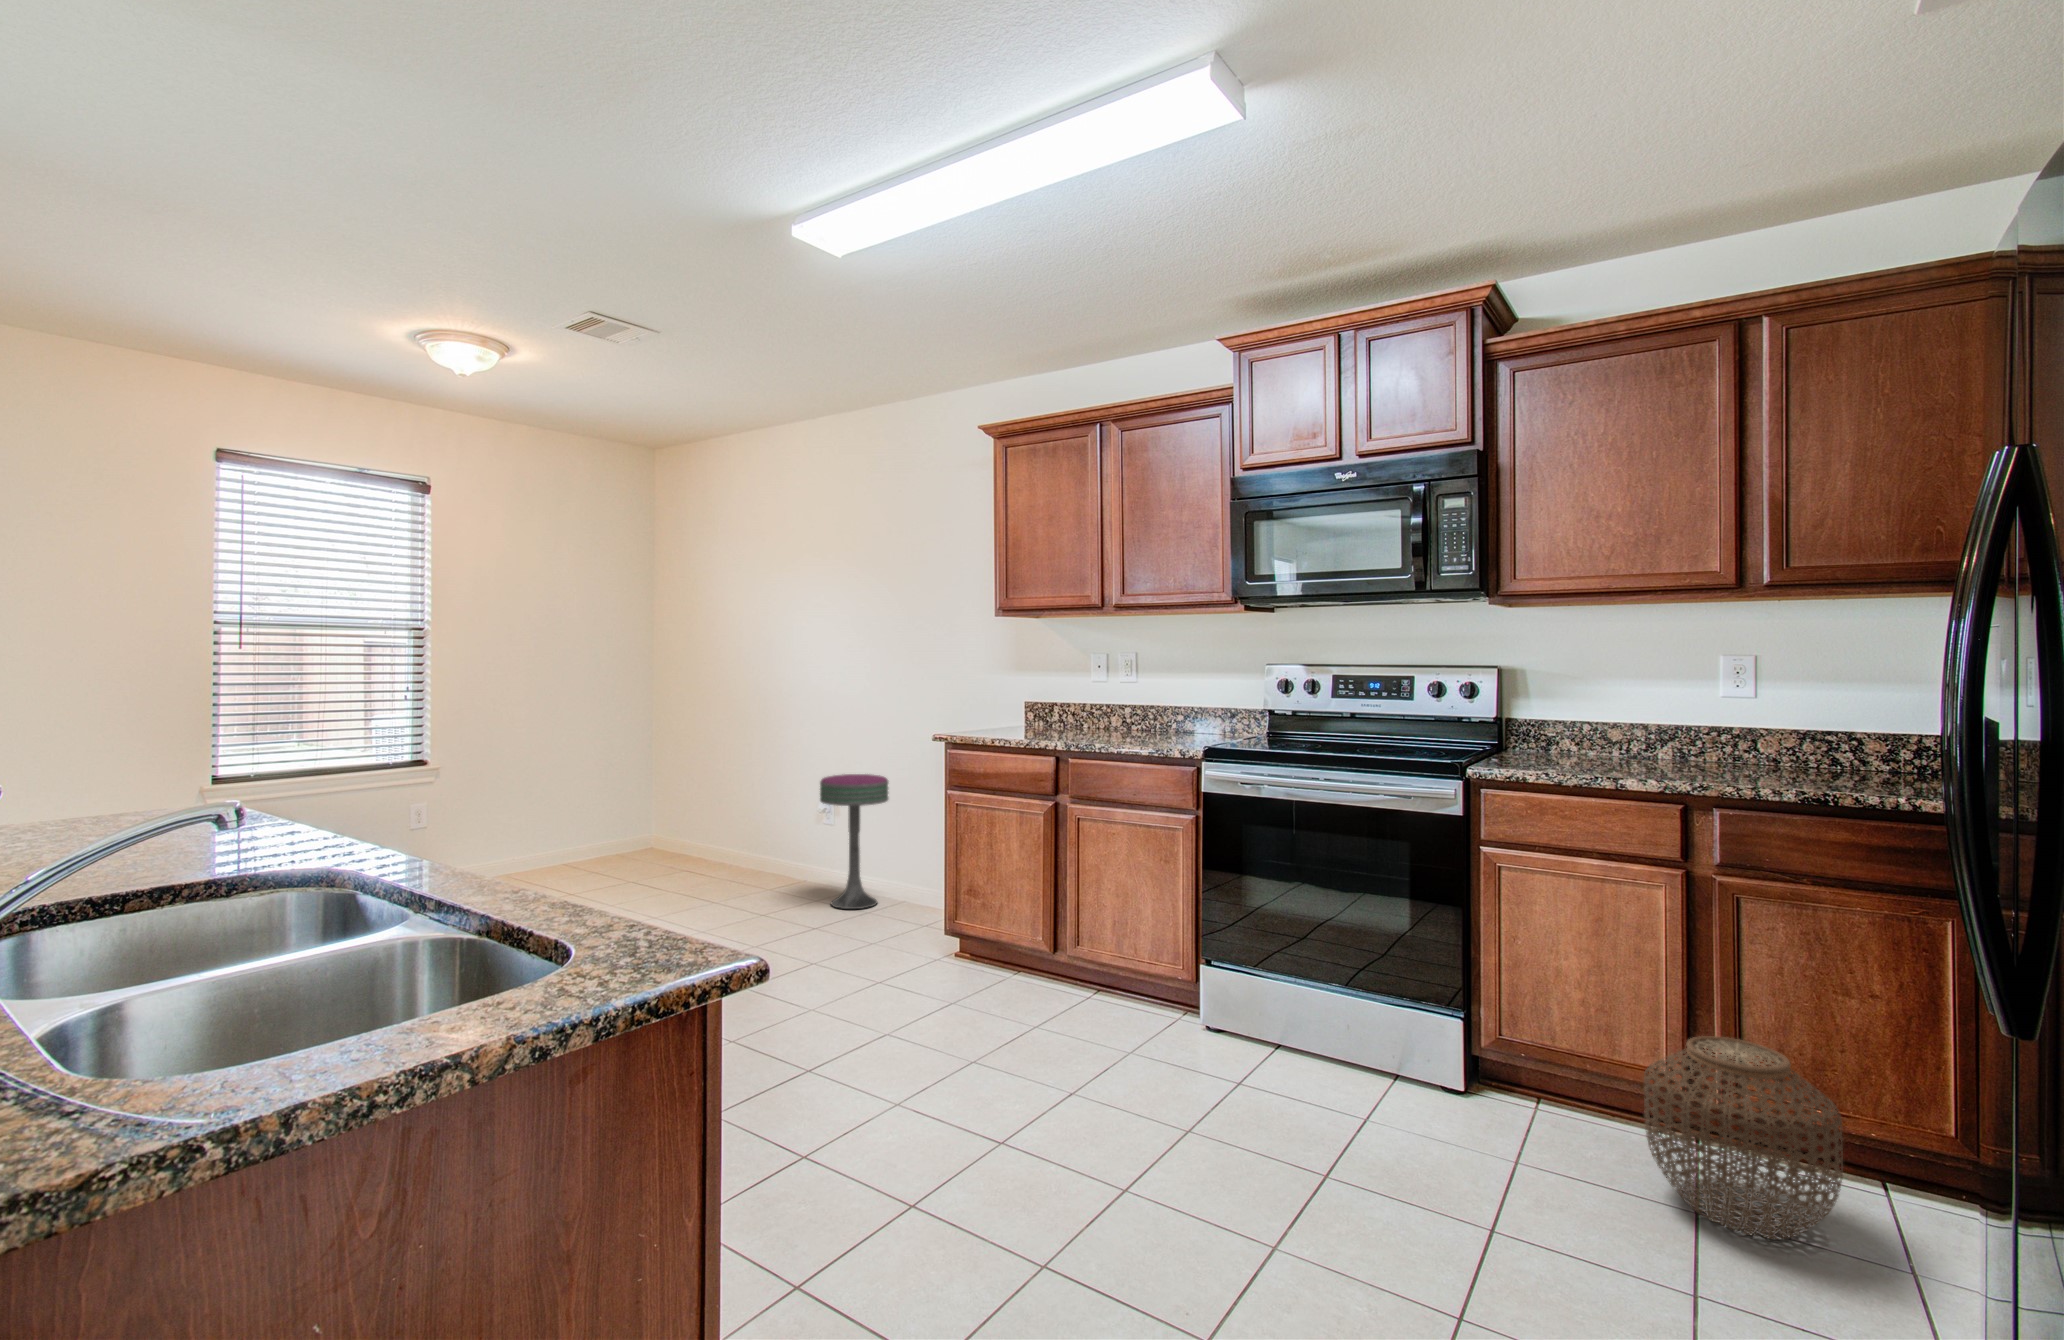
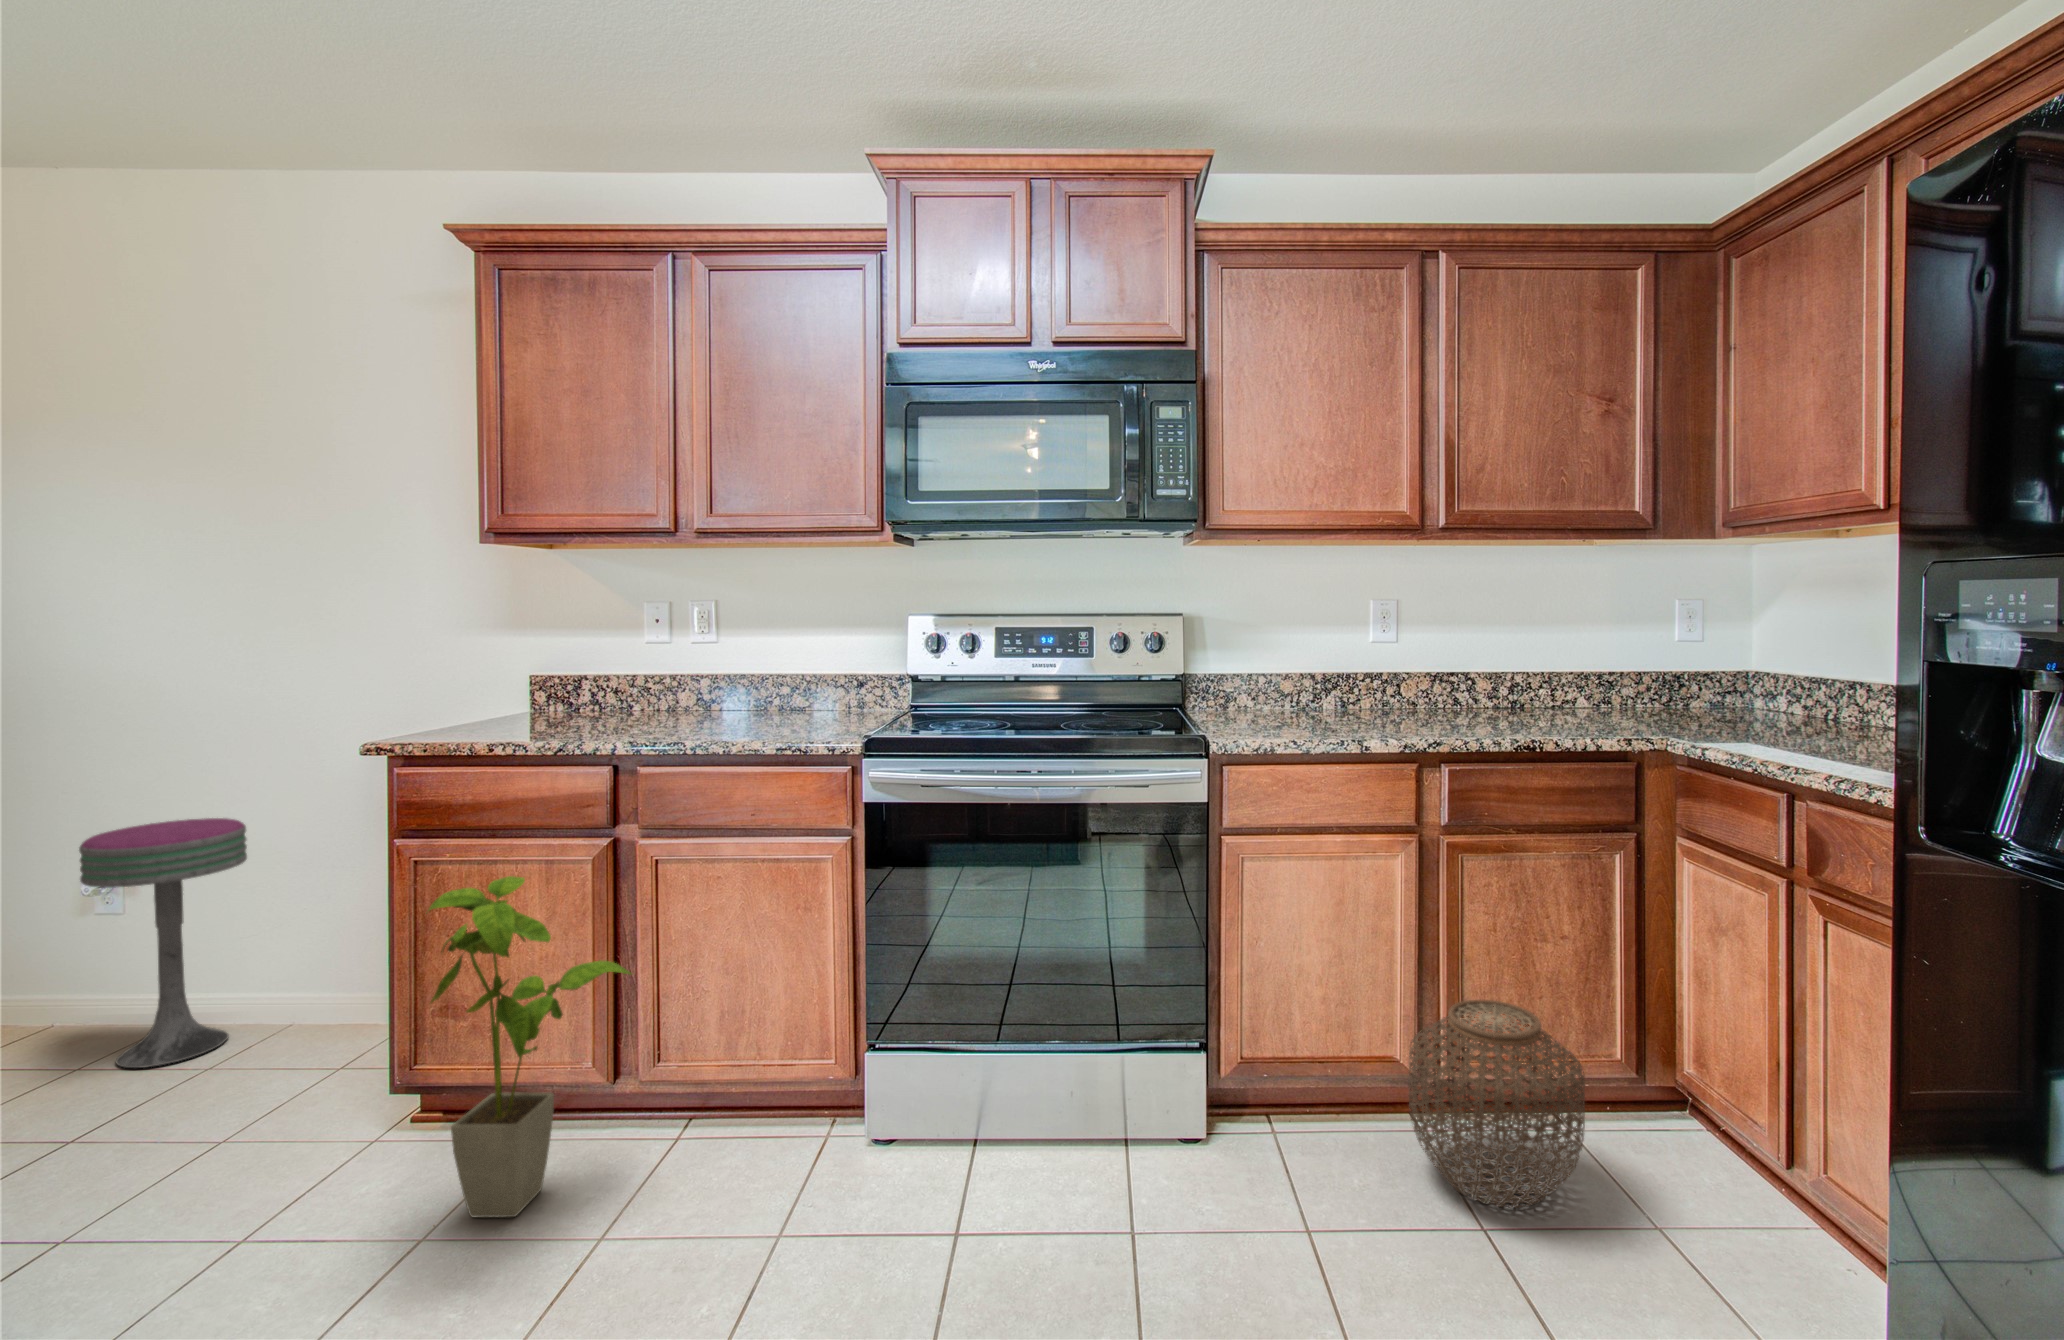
house plant: none [947,812,1054,1015] -> present [426,876,631,1217]

